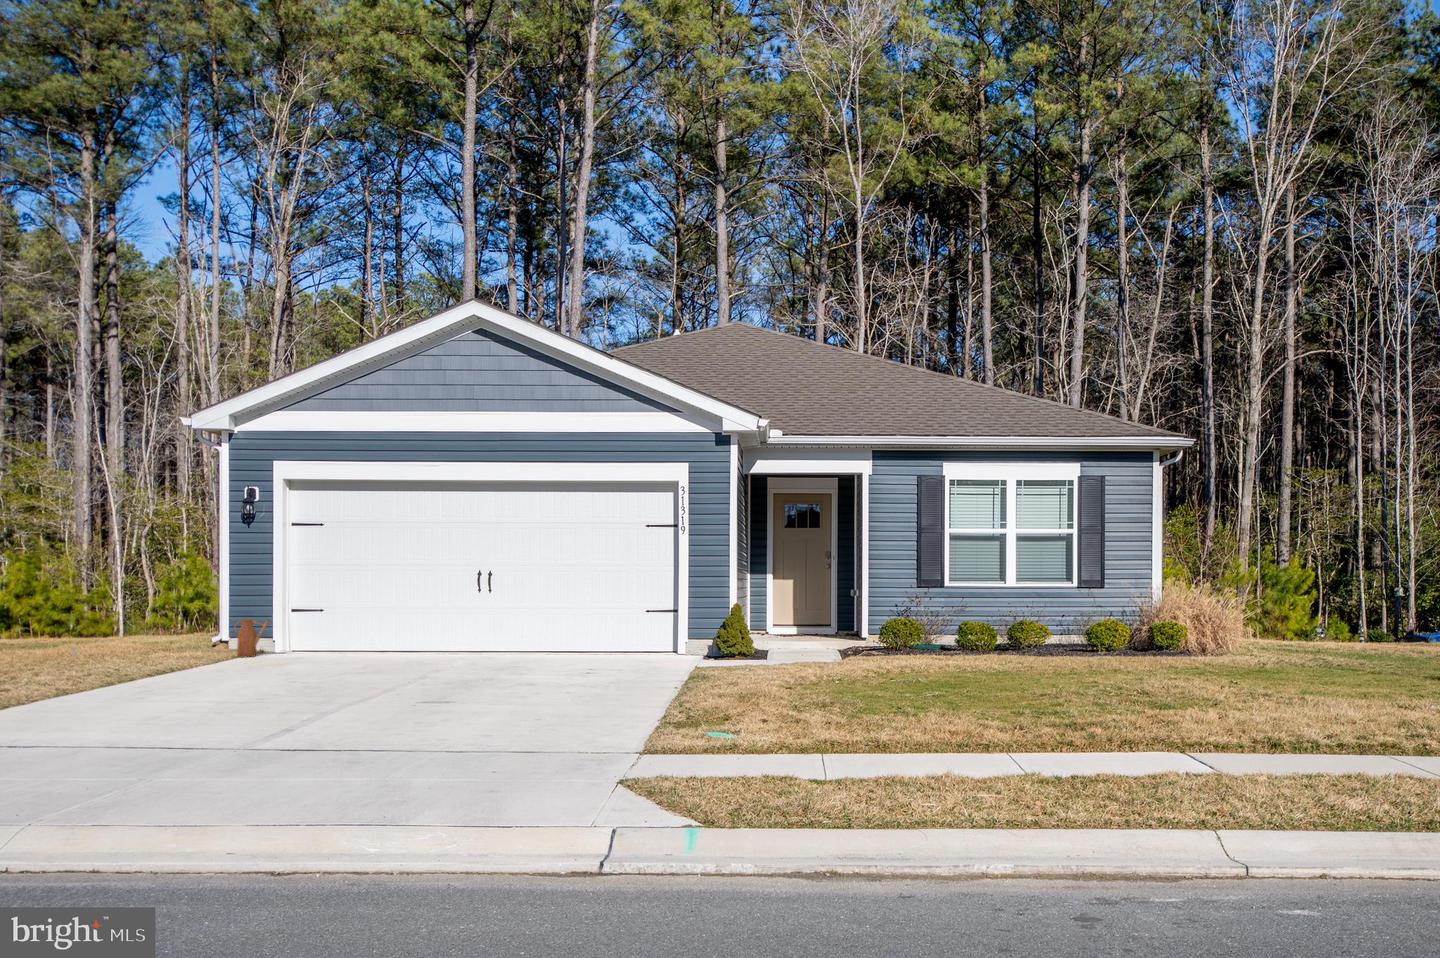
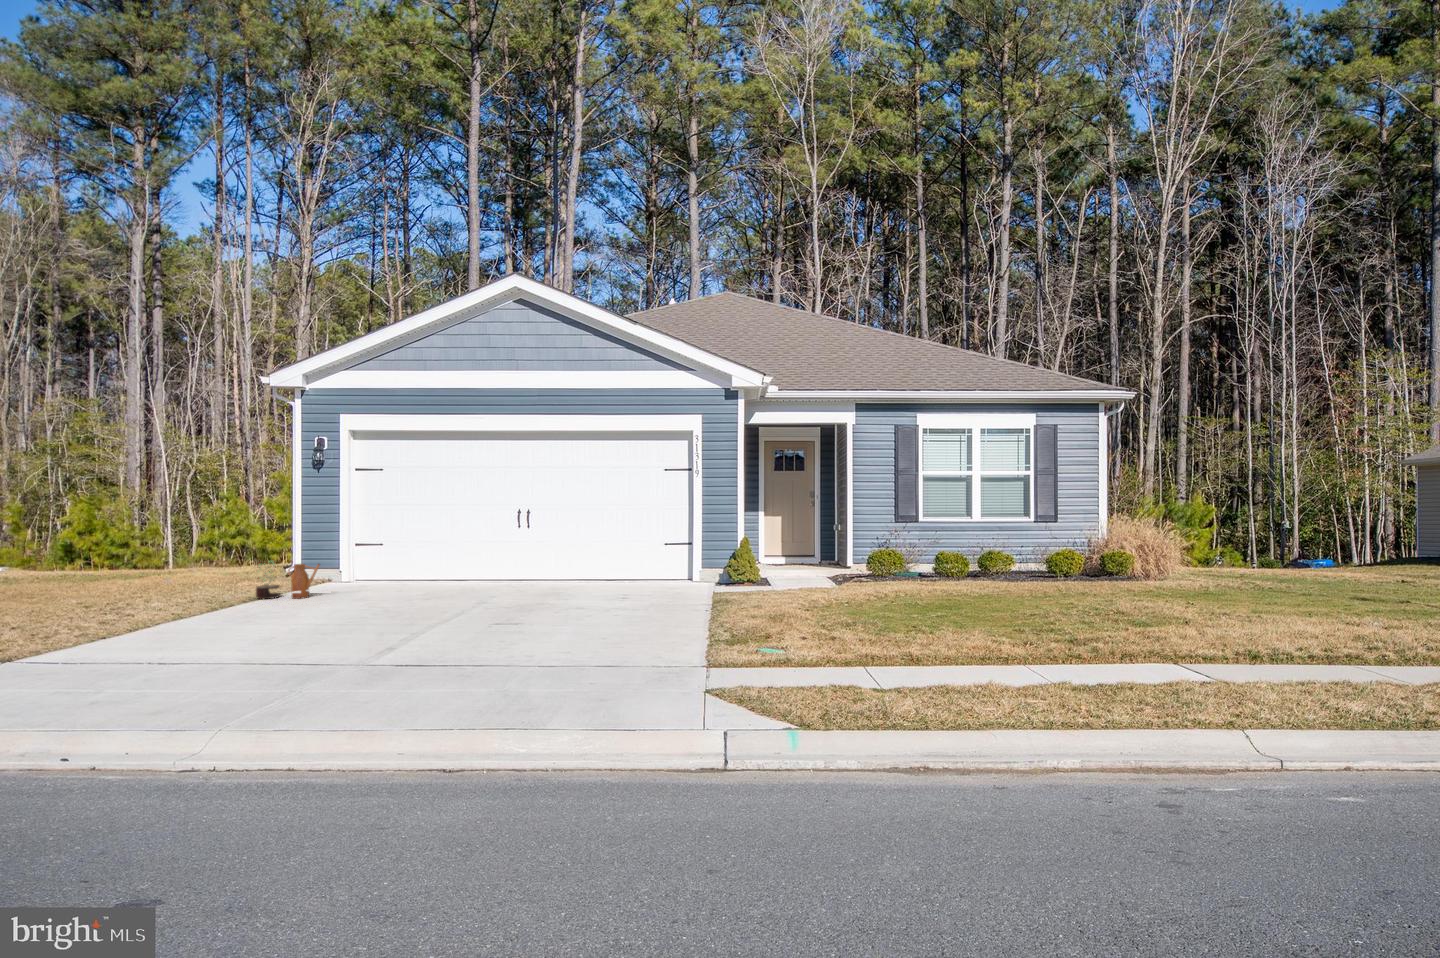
decorative plant: none [198,613,226,657] -> present [256,561,280,599]

